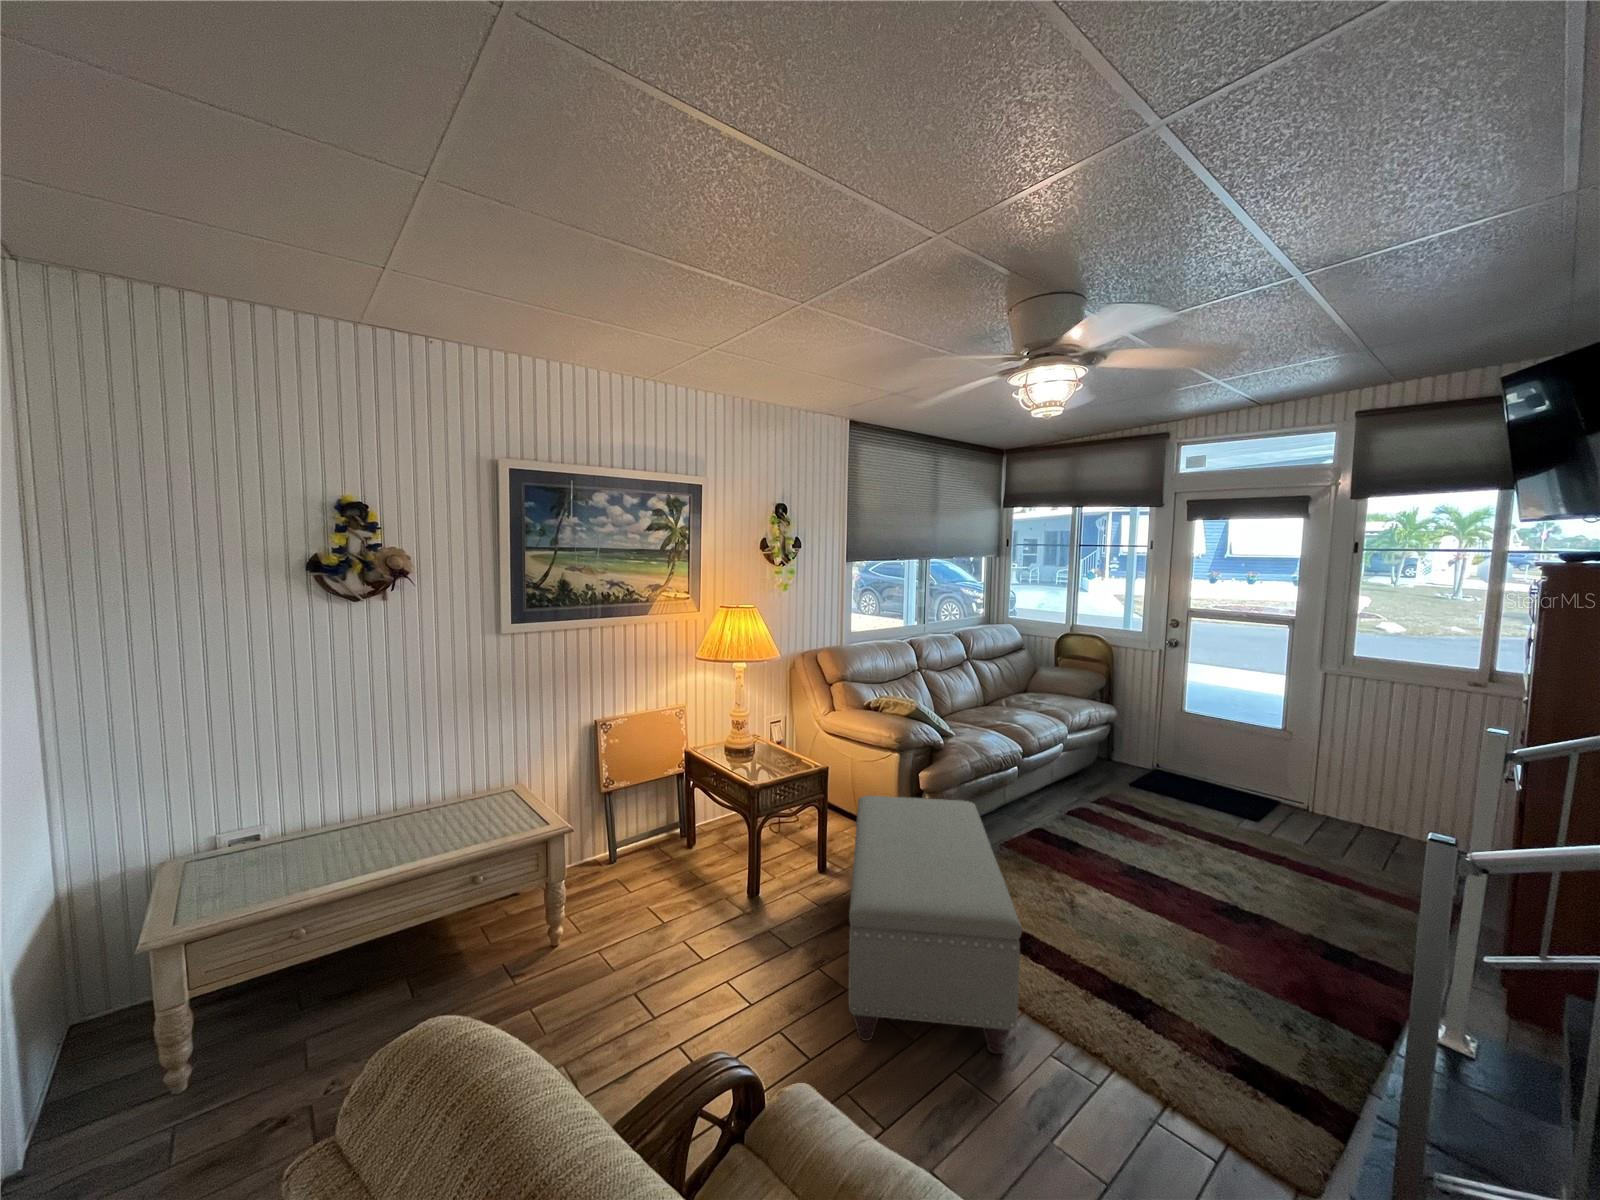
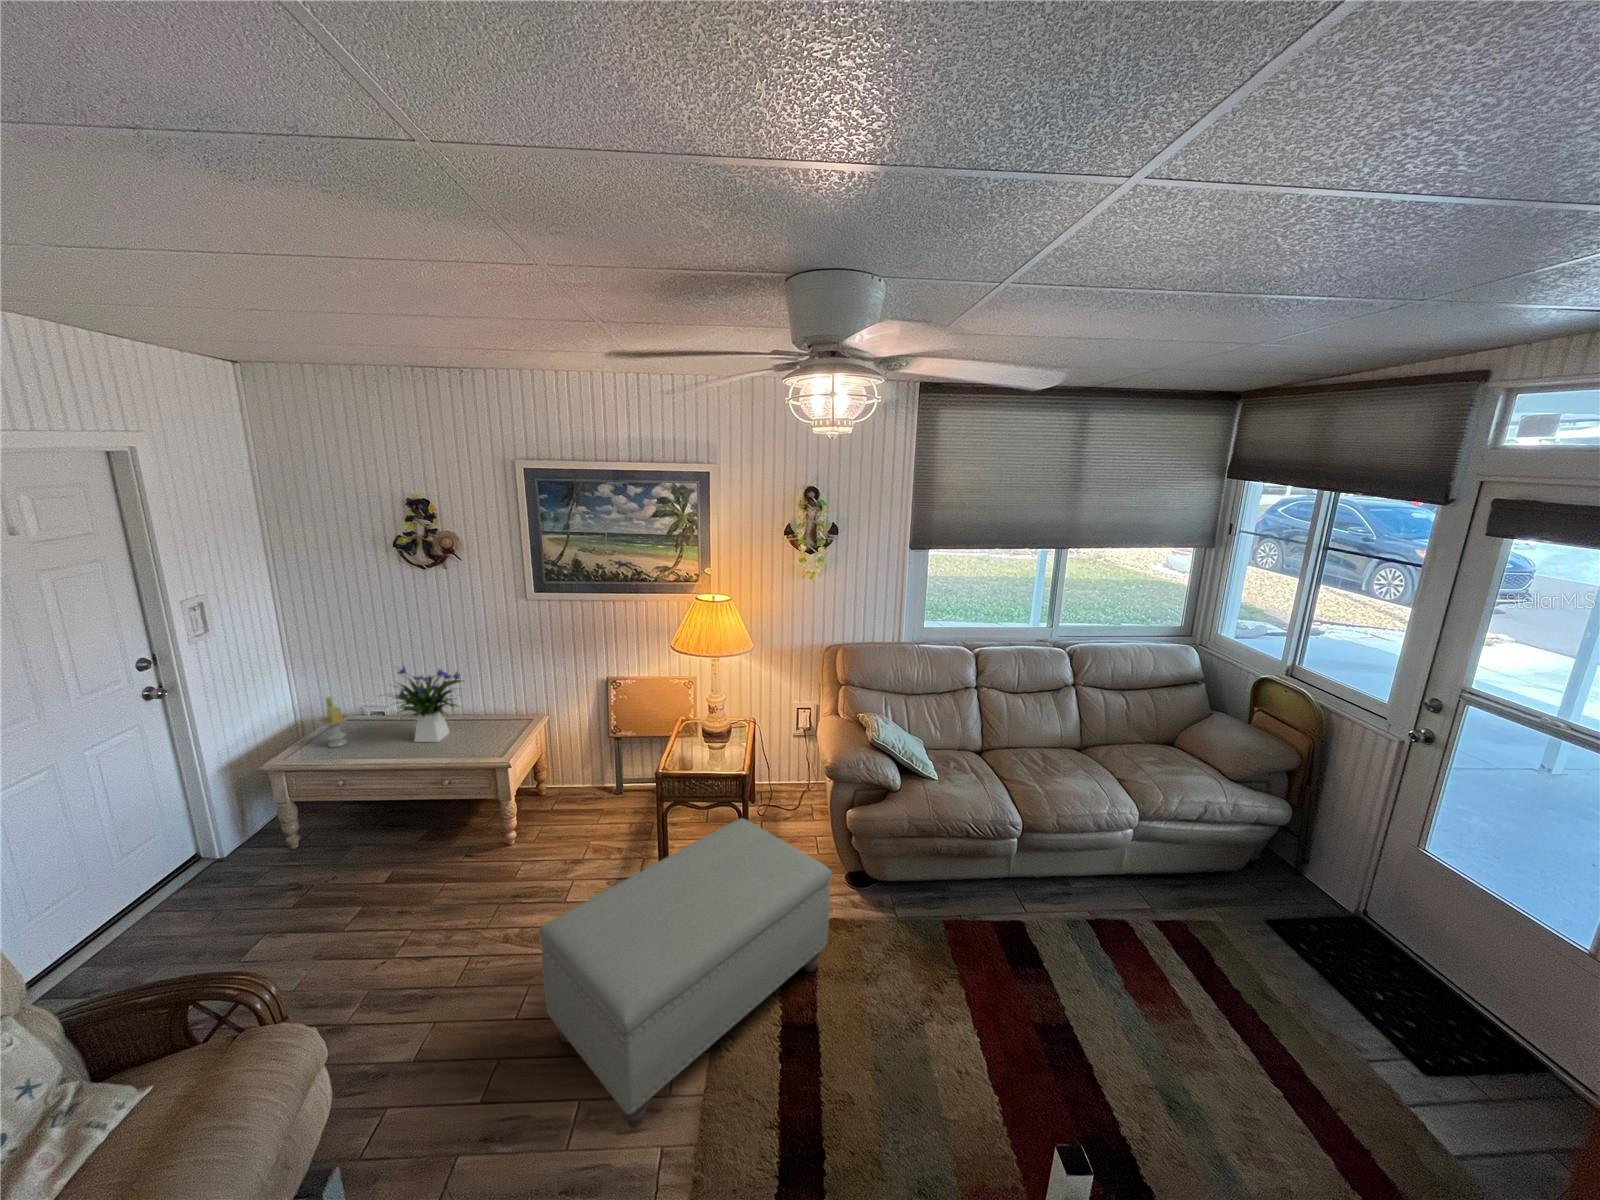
flower arrangement: none [331,729,455,844] -> present [389,667,461,742]
candle: none [210,804,265,888] -> present [319,697,349,748]

